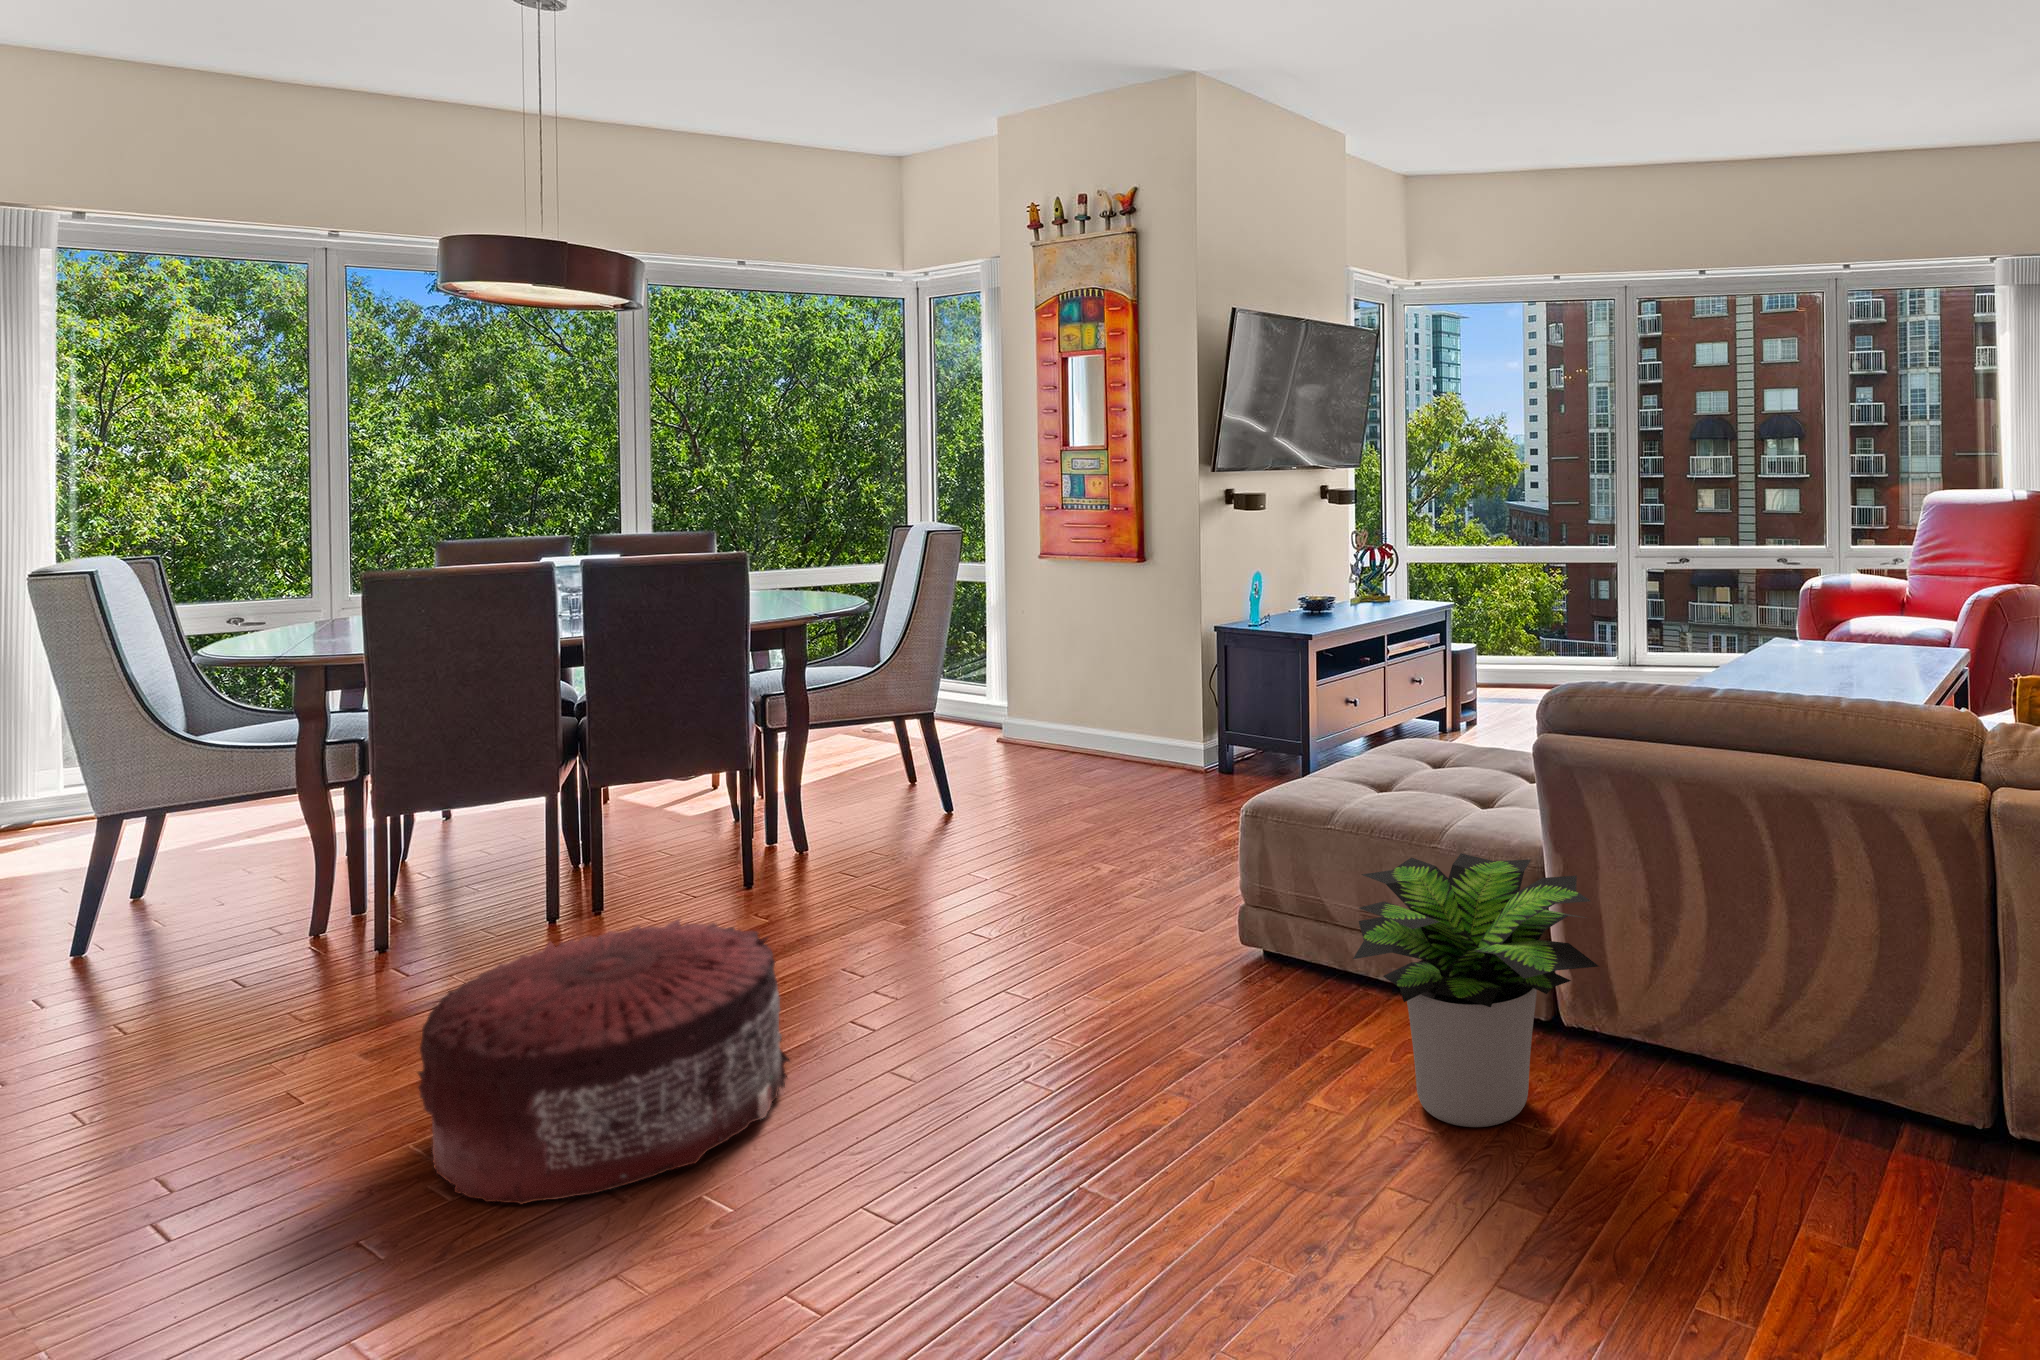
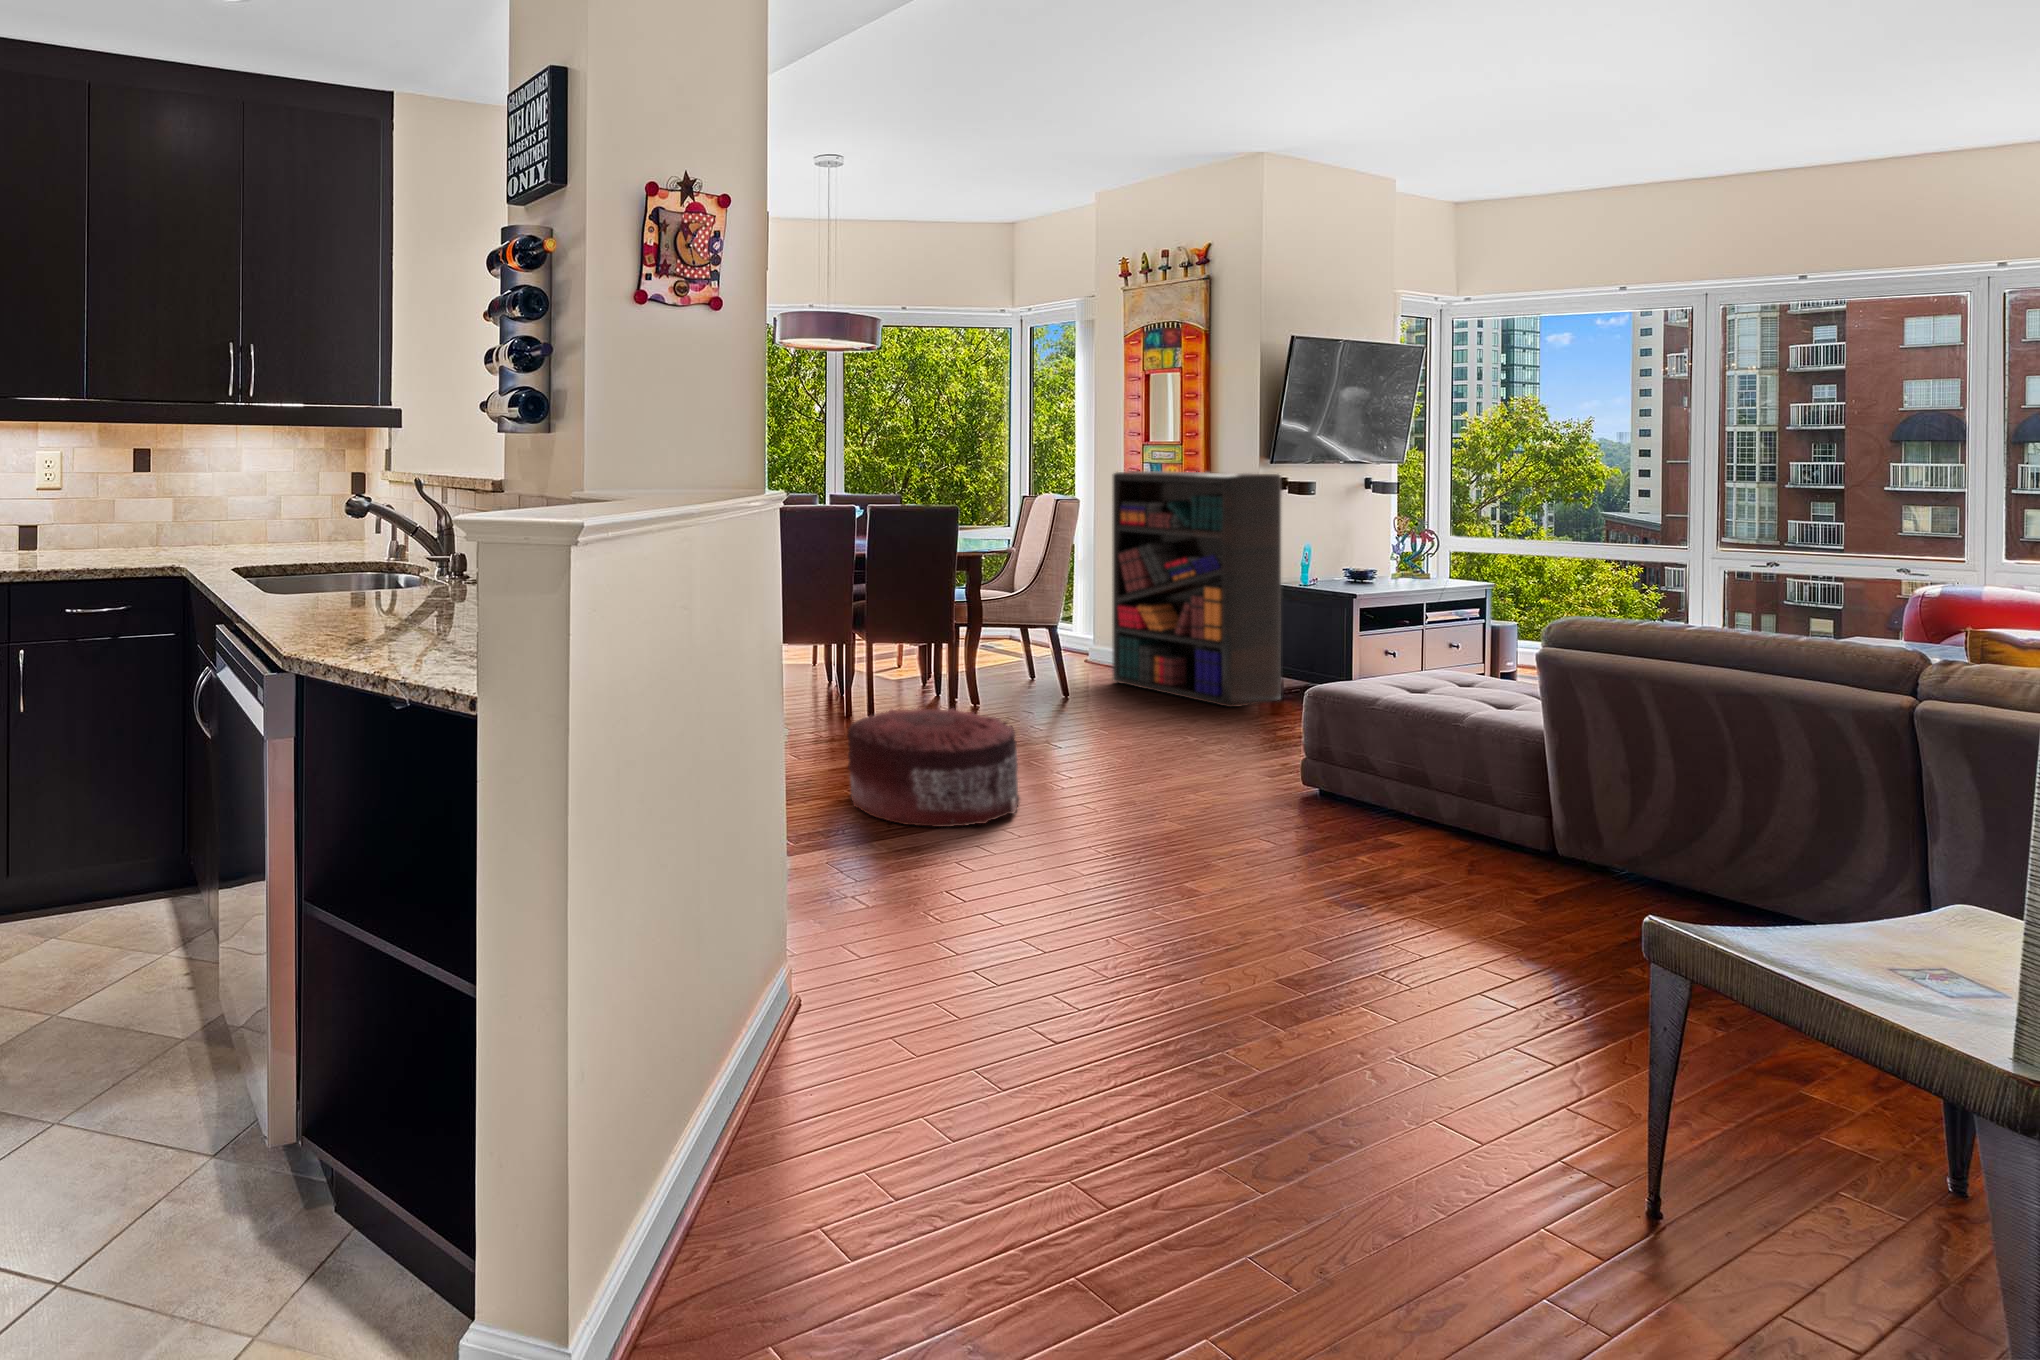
bookshelf: none [1015,485,1229,799] -> present [1112,471,1281,707]
potted plant: present [1353,853,1599,1127] -> none [1389,721,1580,890]

